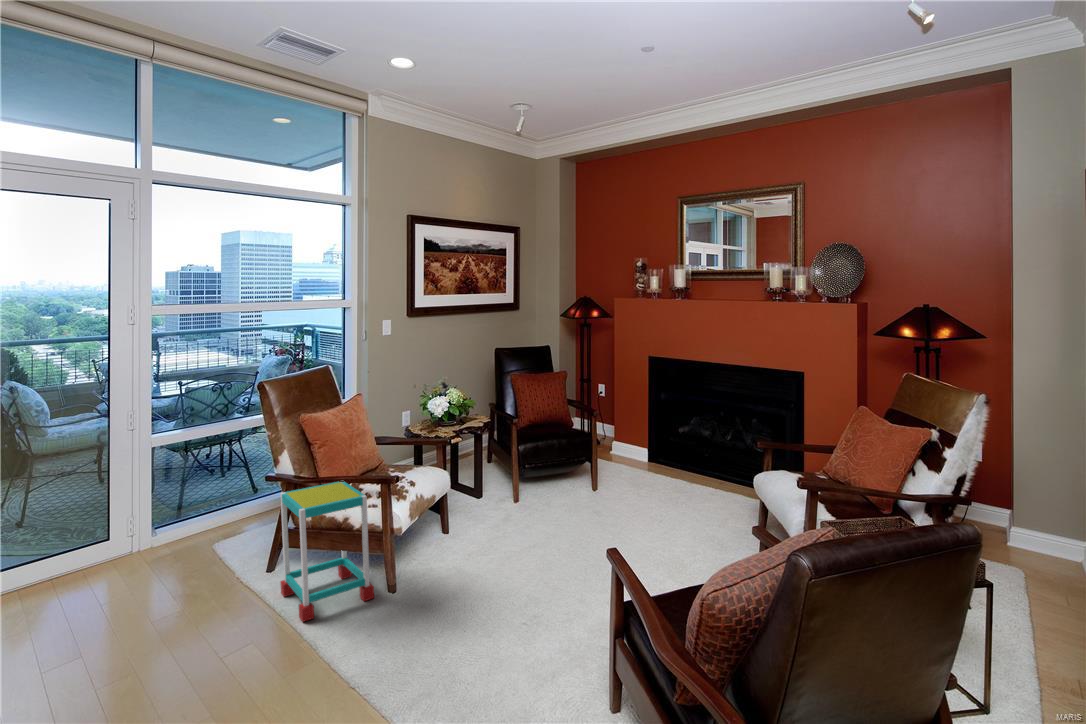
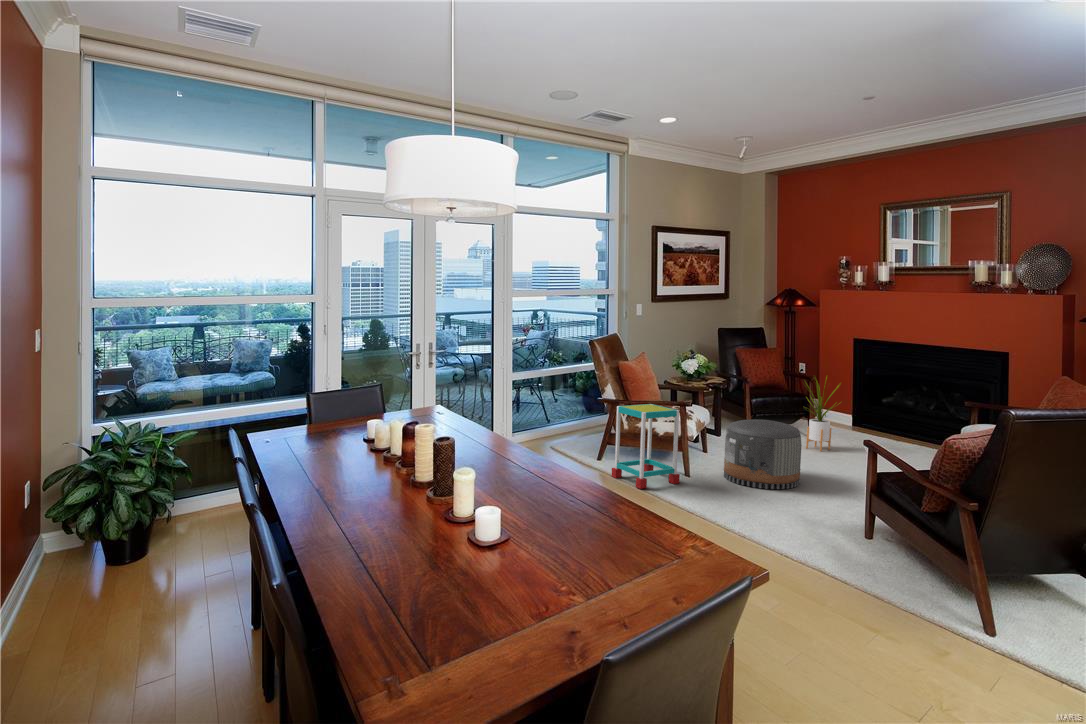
house plant: none [577,407,627,503] -> present [805,380,839,451]
pouf: none [449,489,547,597] -> present [724,419,802,489]

